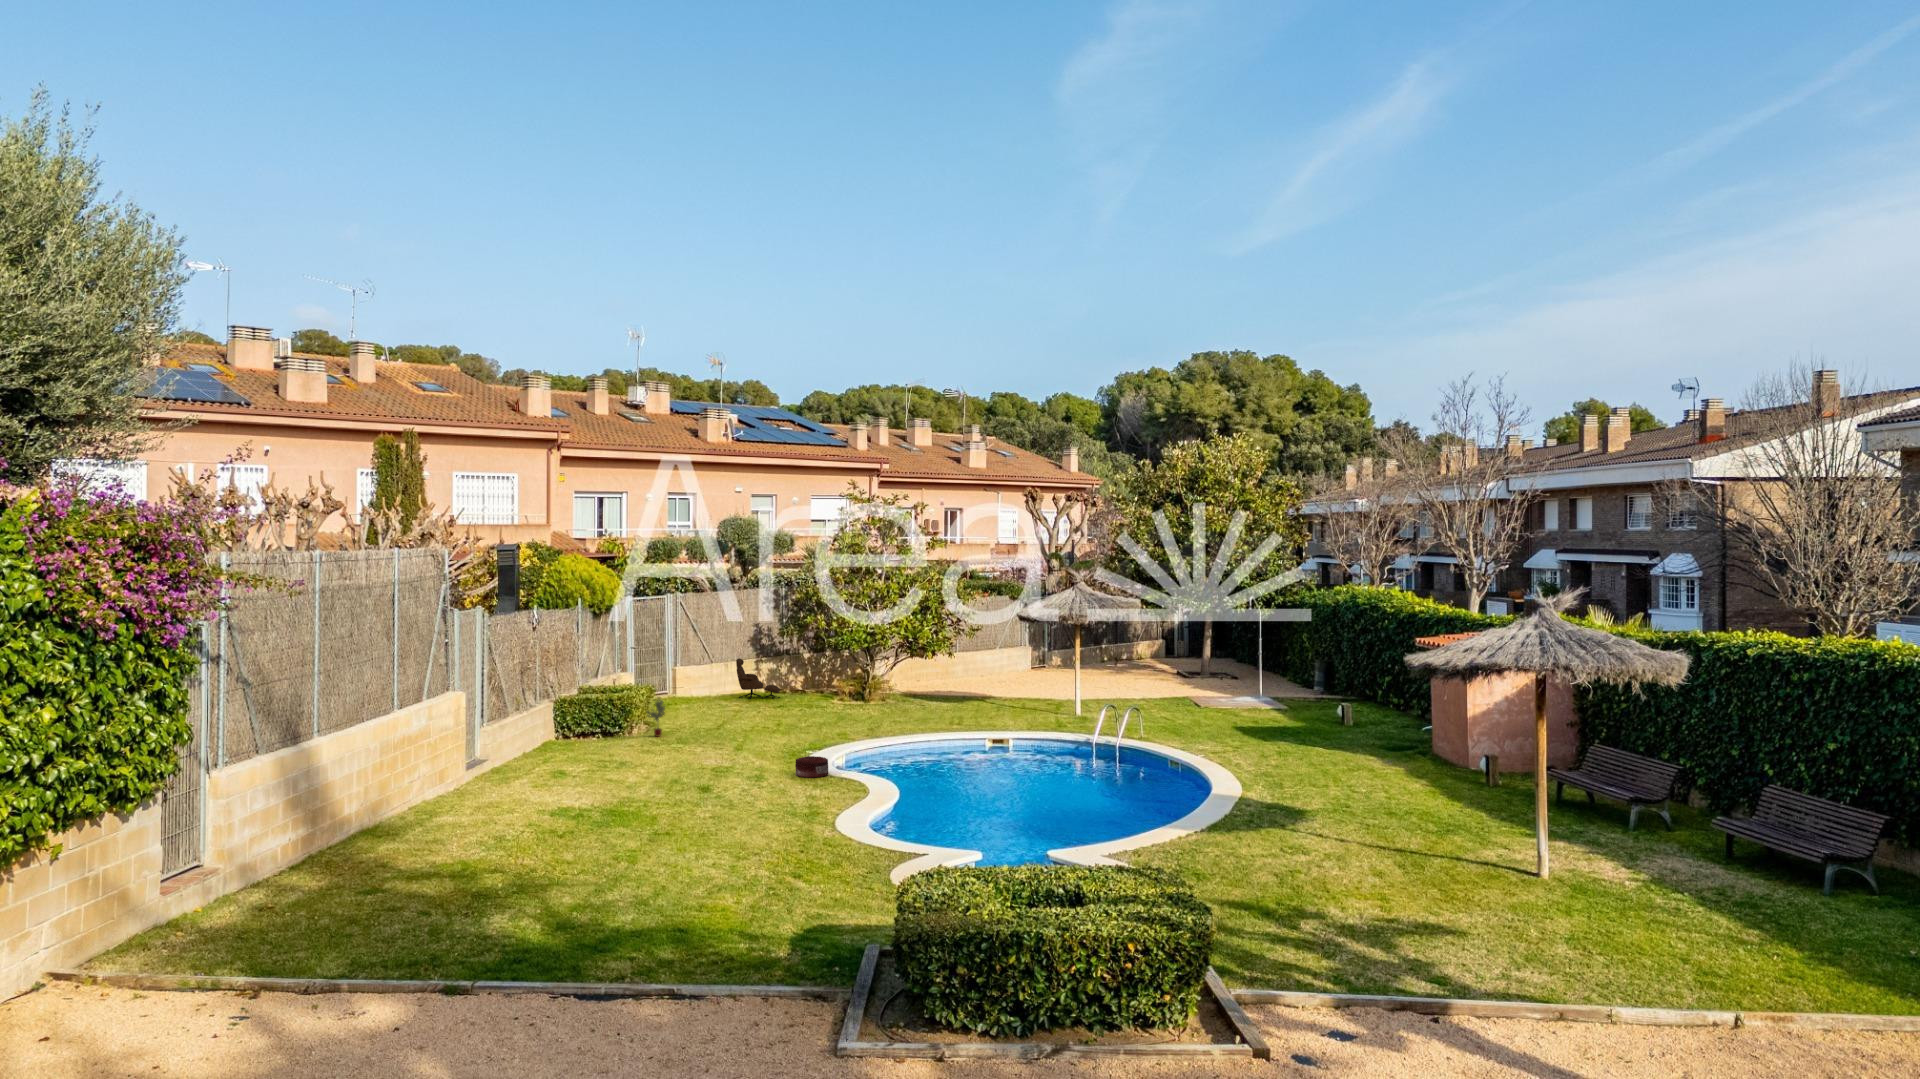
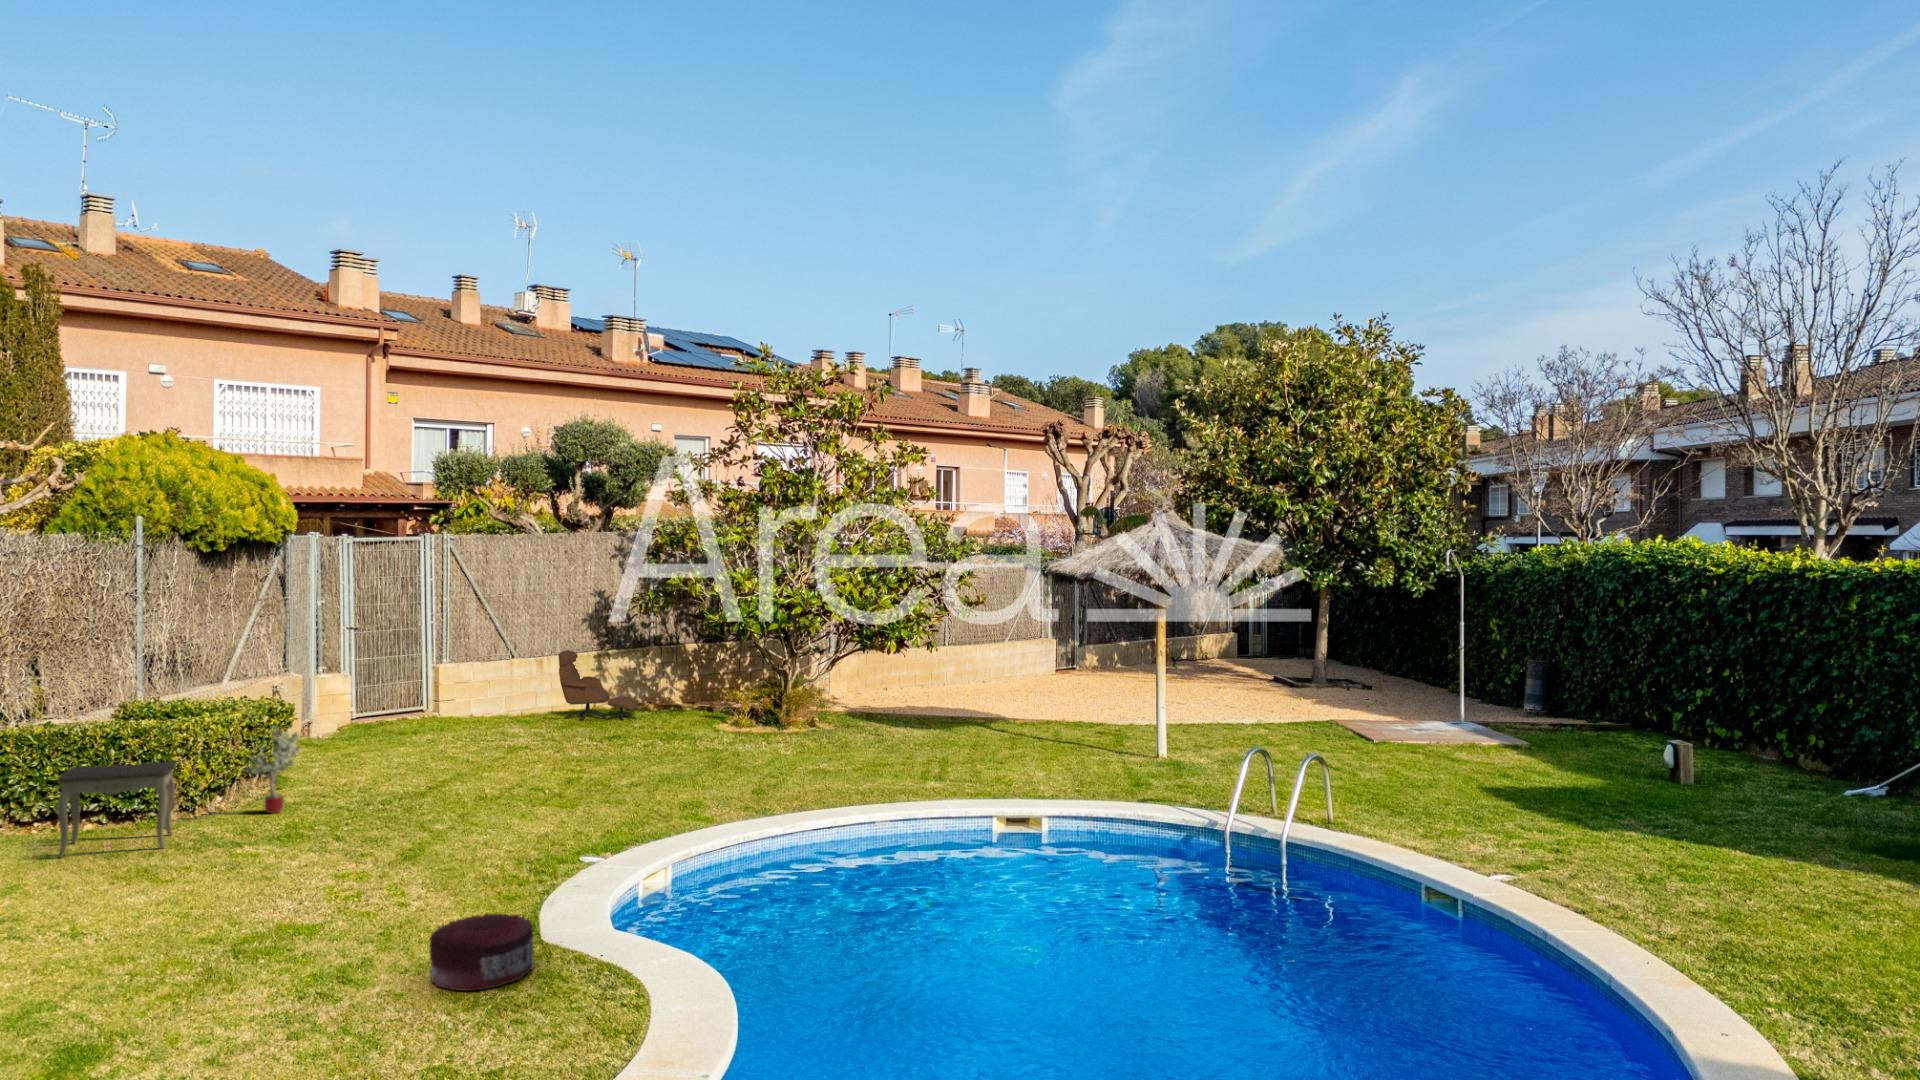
side table: none [593,711,637,750] -> present [57,762,176,858]

